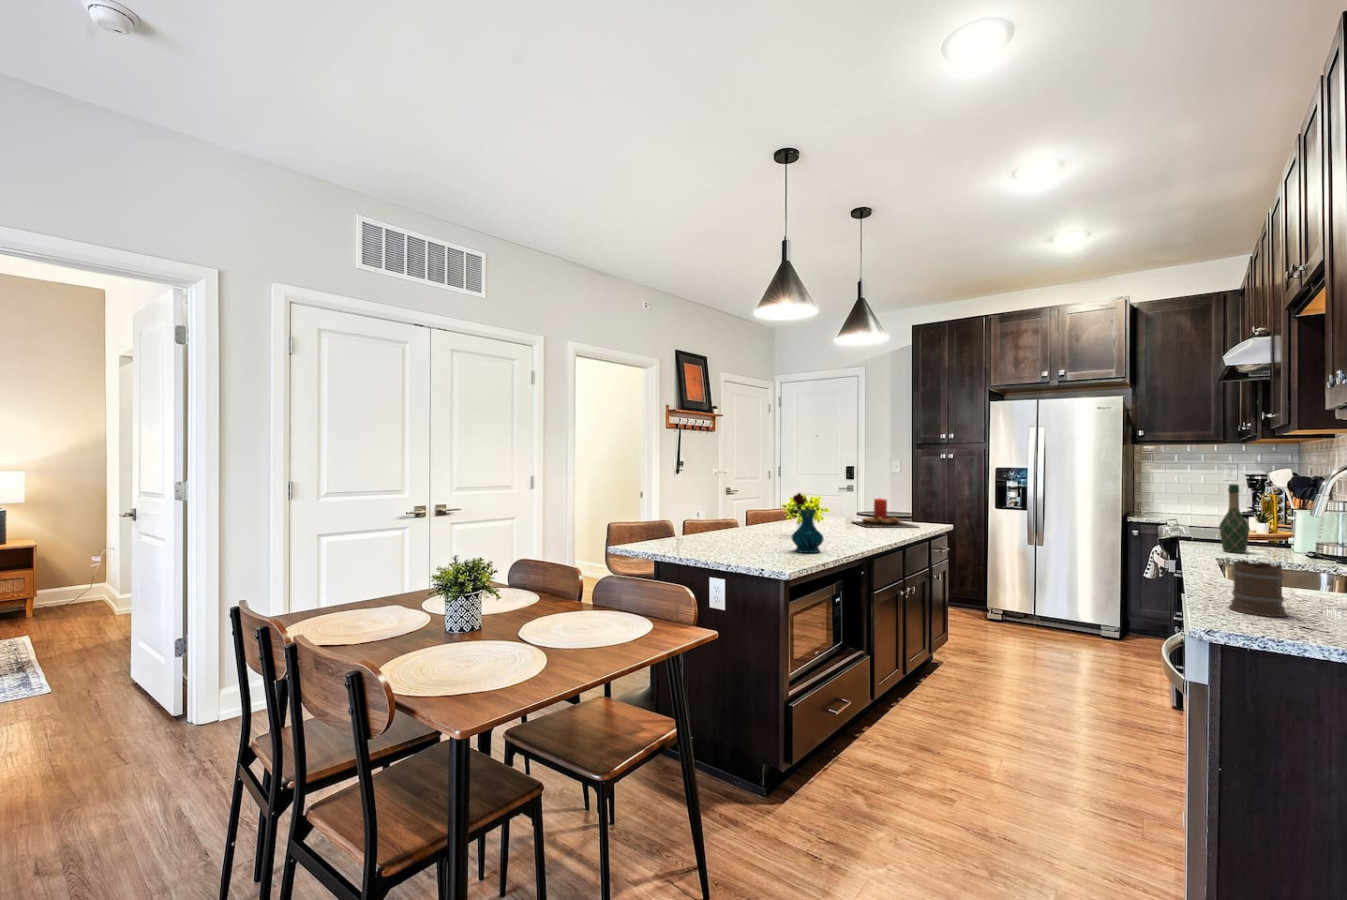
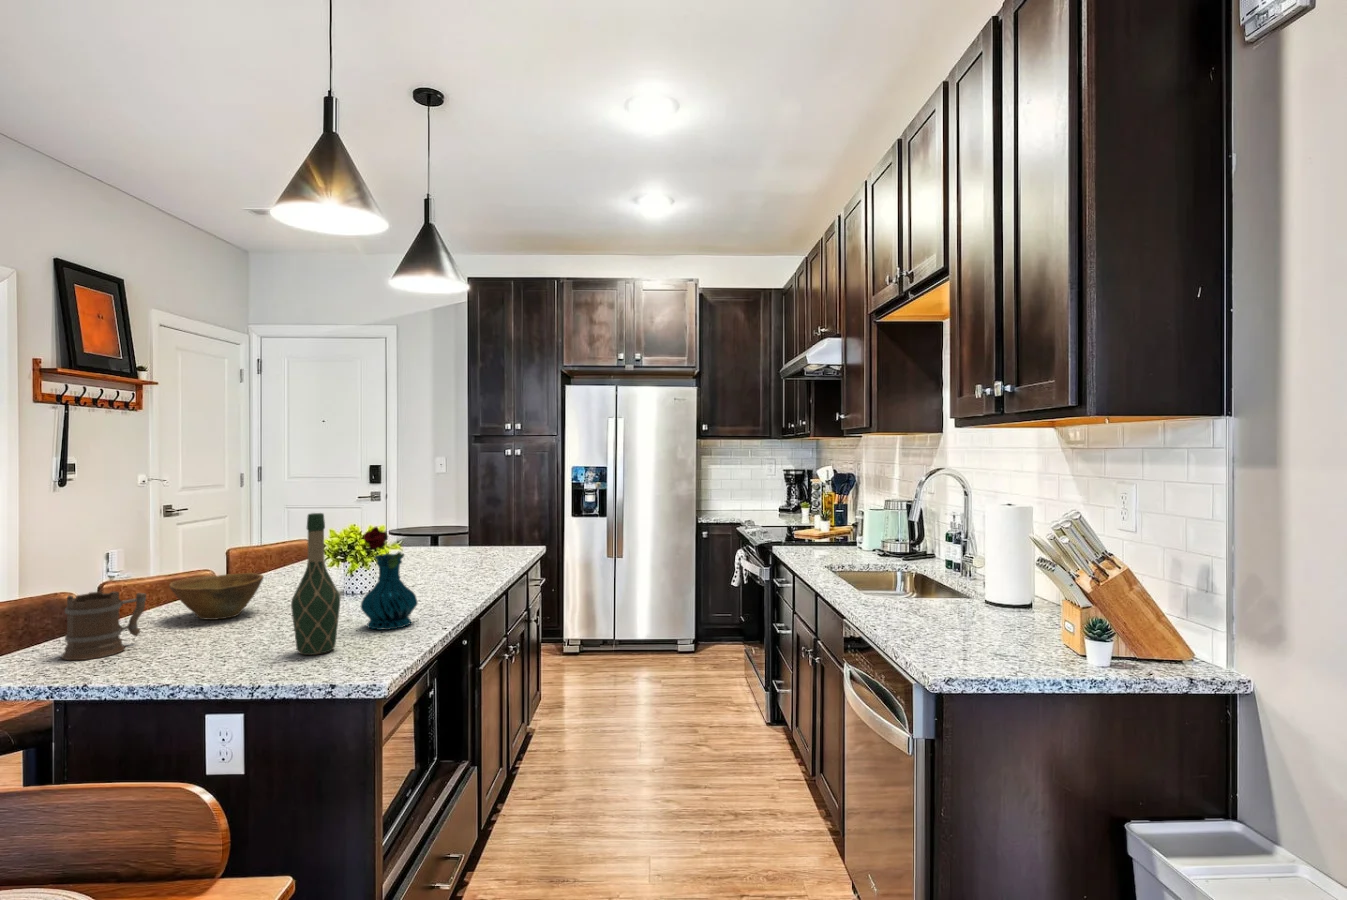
wine bottle: present [1219,484,1249,553] -> present [291,513,340,655]
candle: present [853,498,918,528] -> none [412,517,512,563]
bowl: none [708,517,751,539] -> present [169,573,264,620]
mug: present [1229,561,1287,617] -> present [62,591,146,660]

